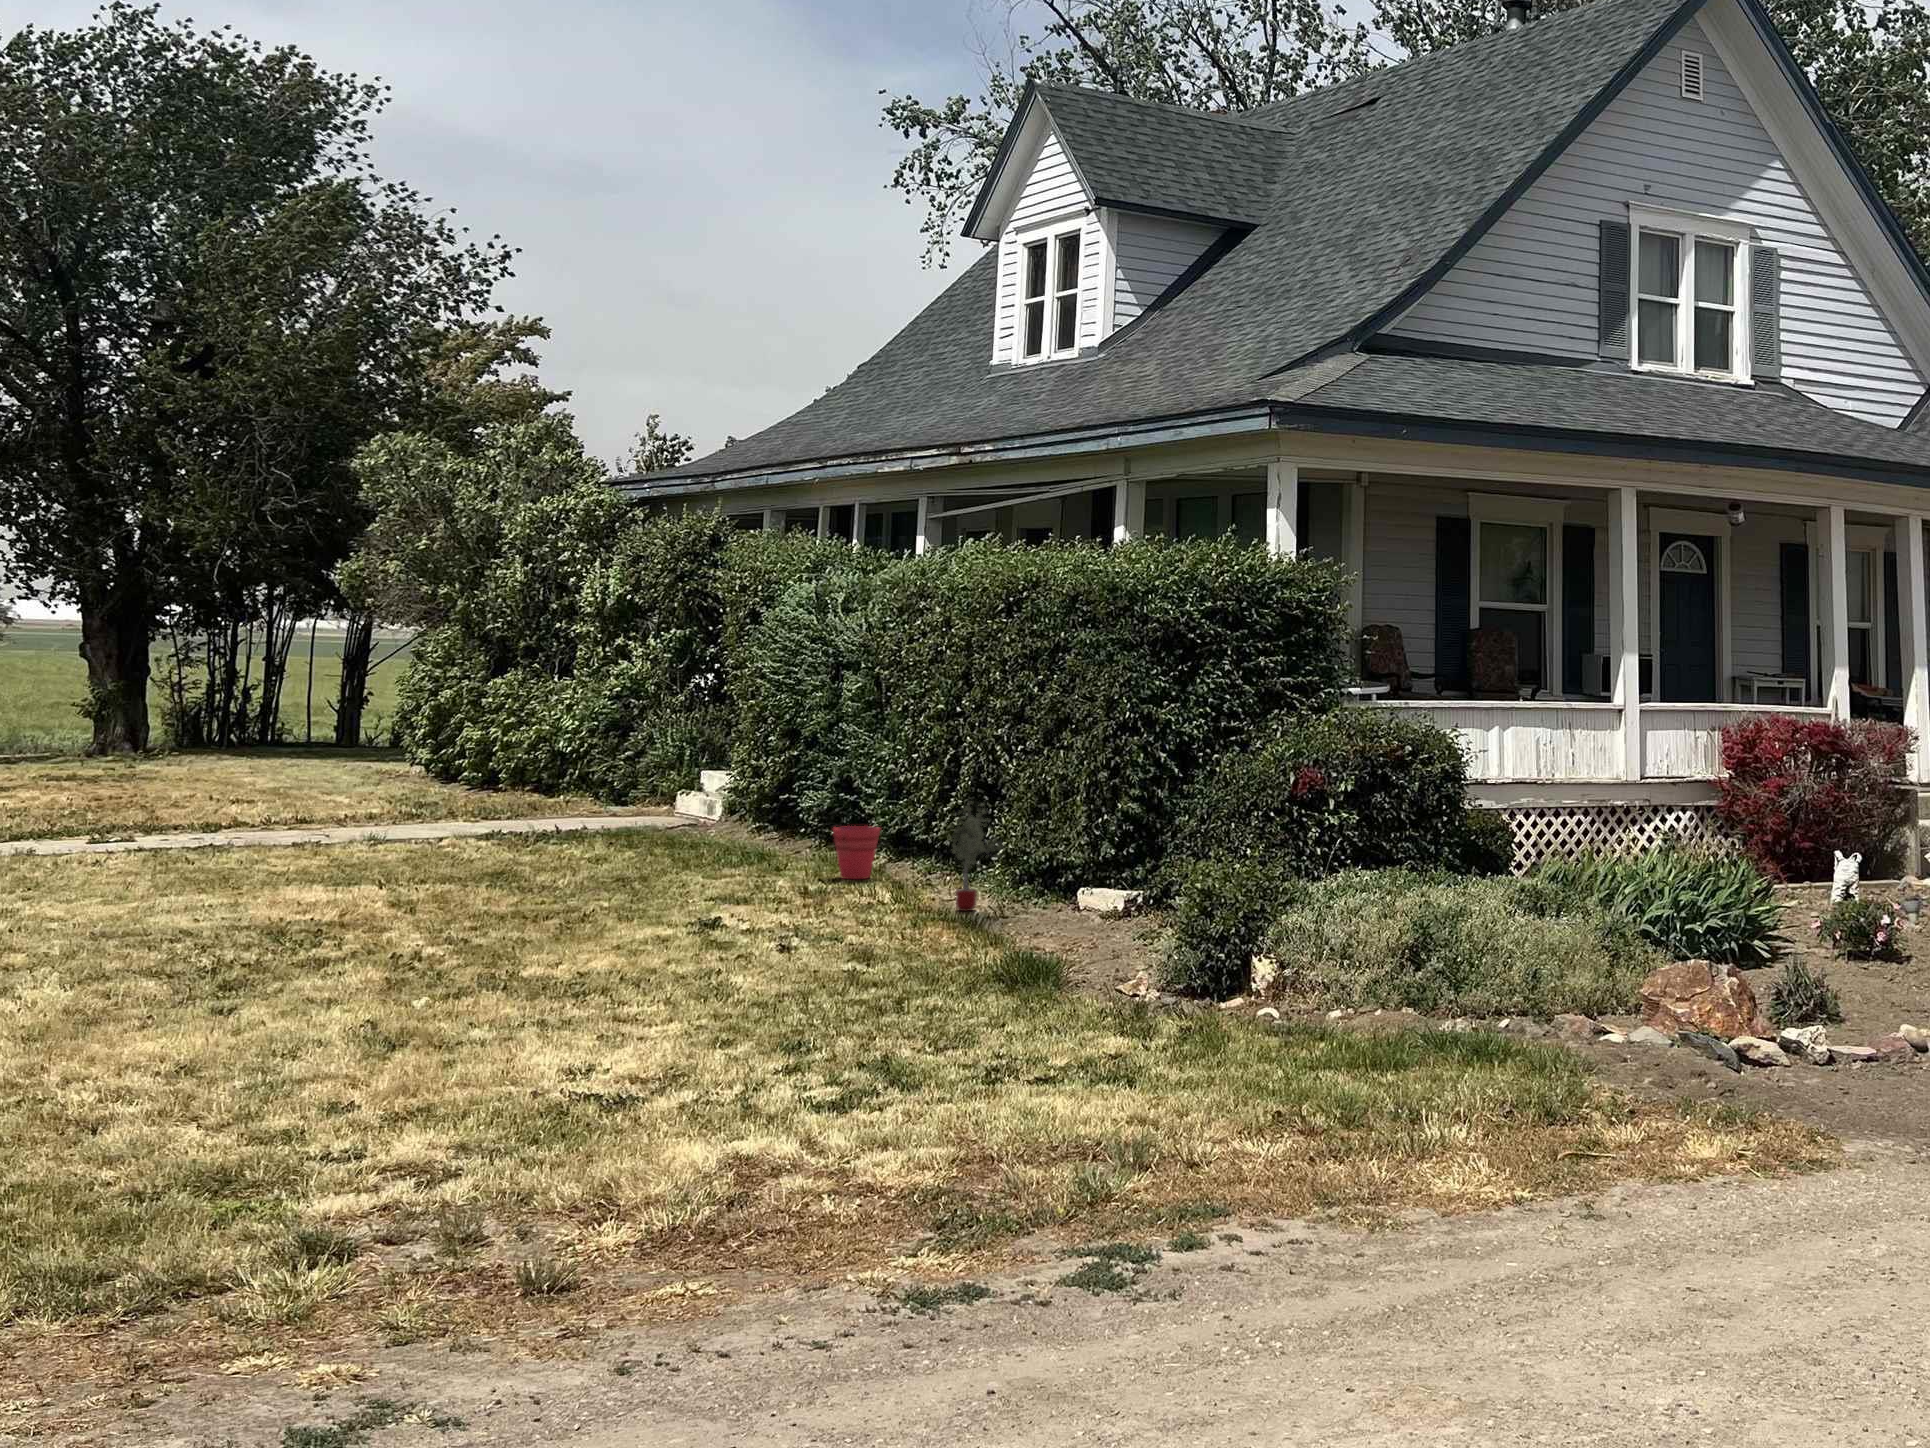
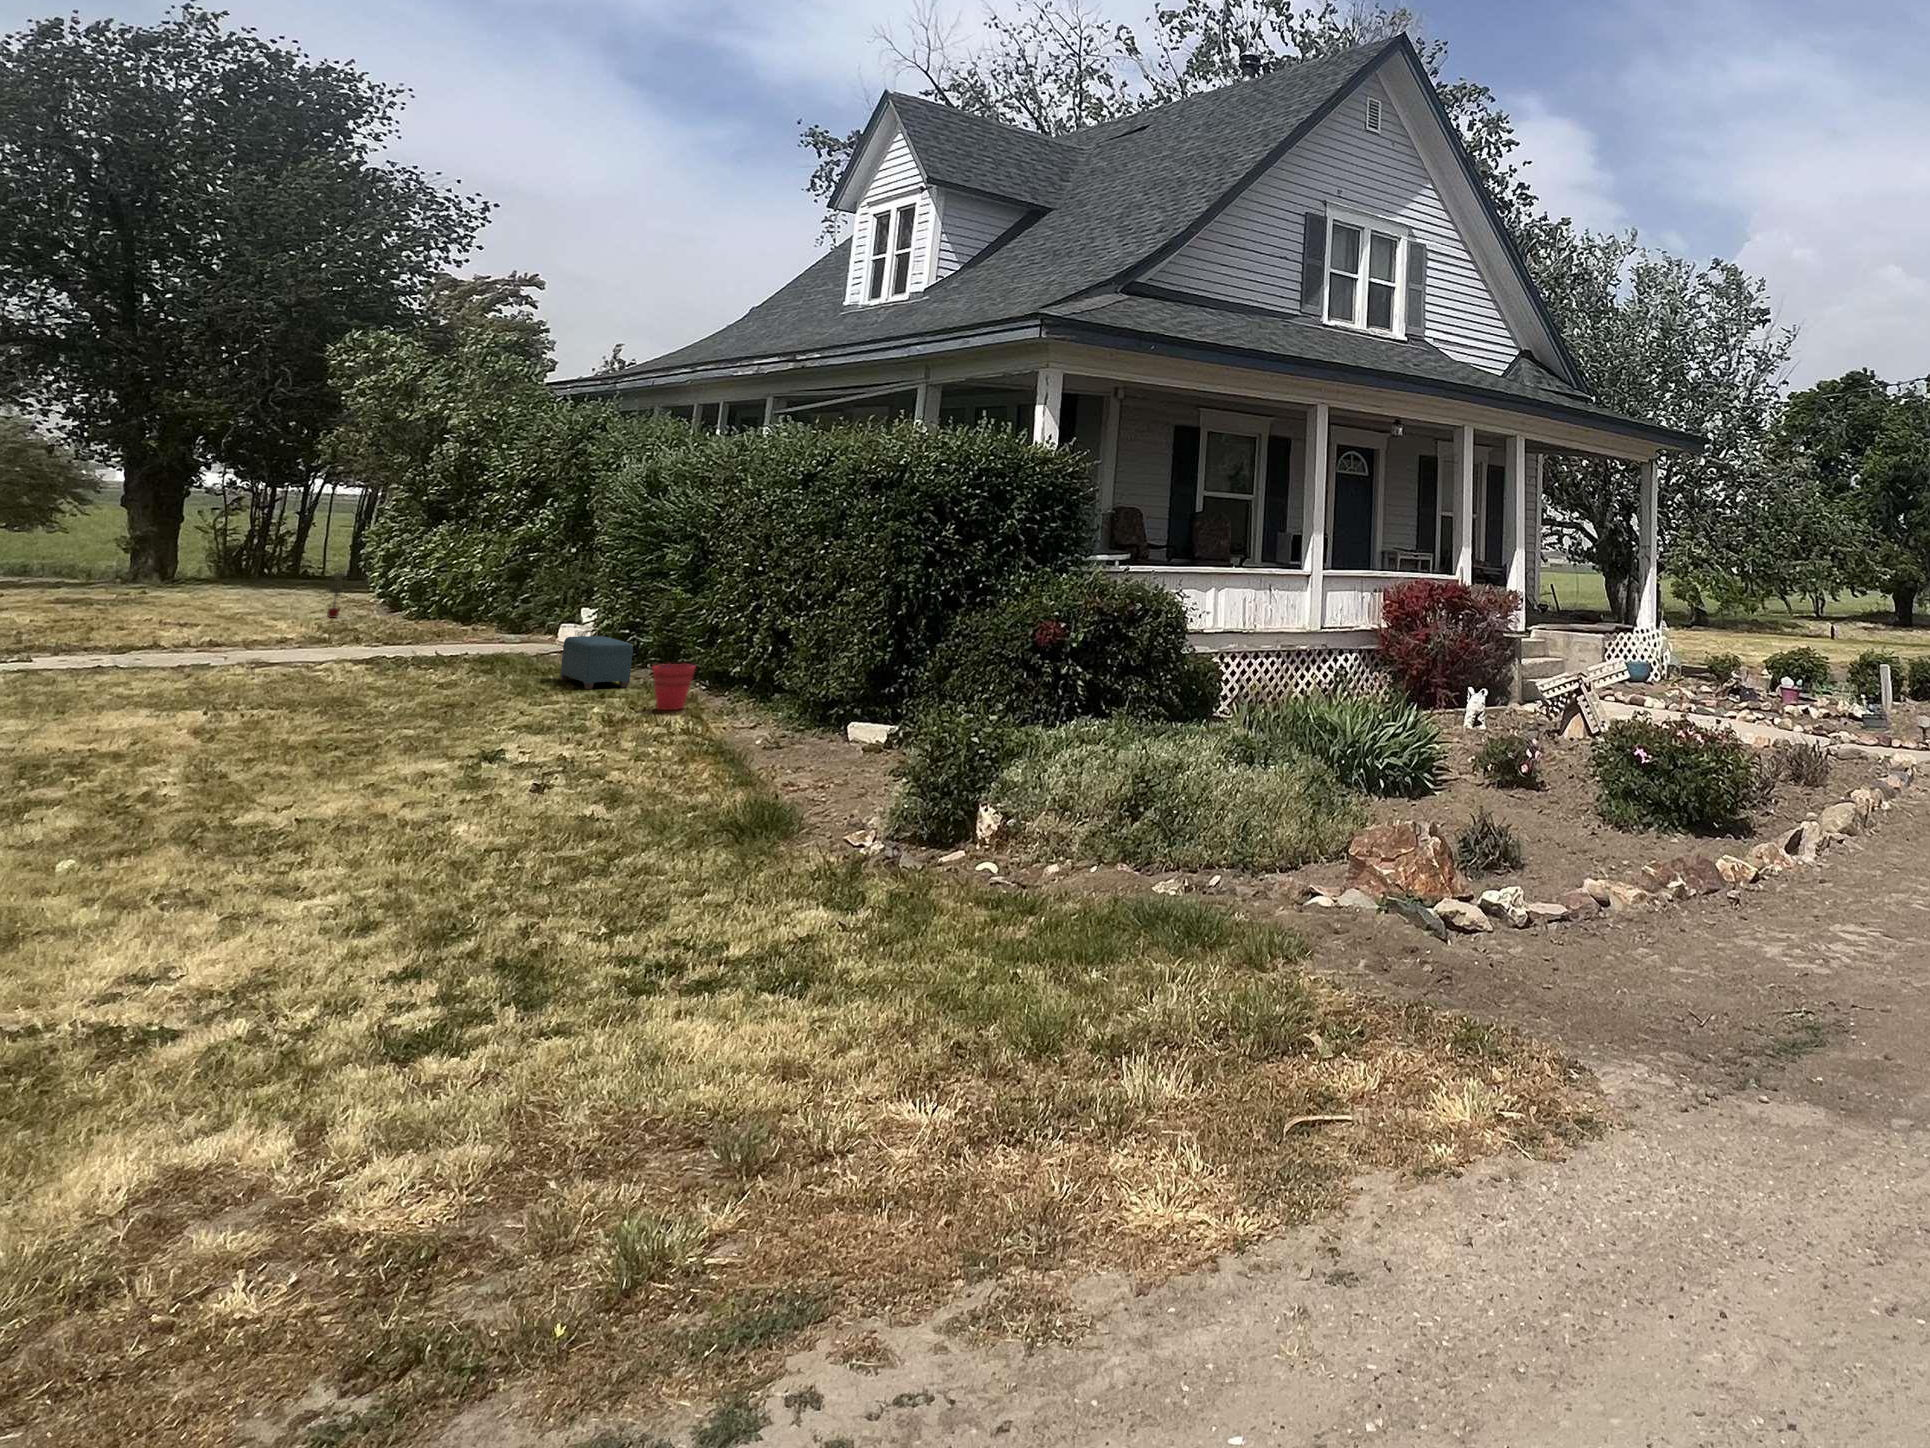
bench: none [711,797,795,859] -> present [561,636,633,689]
potted tree: present [951,801,1003,911] -> present [327,568,355,618]

